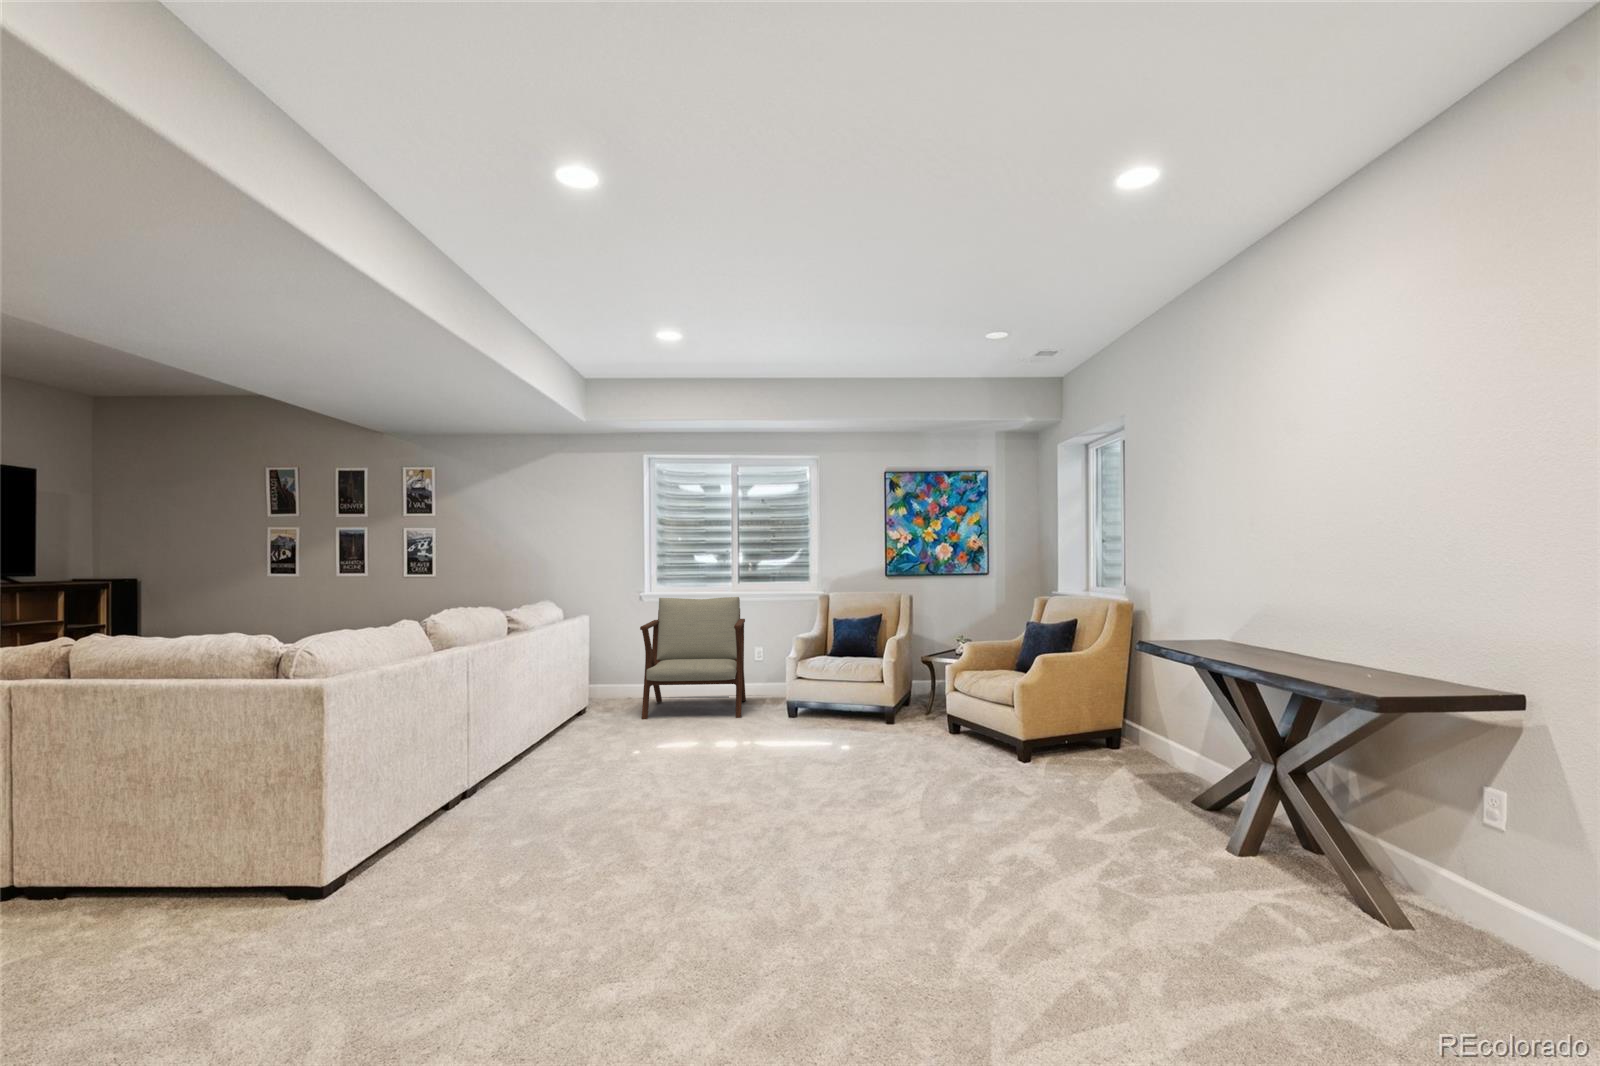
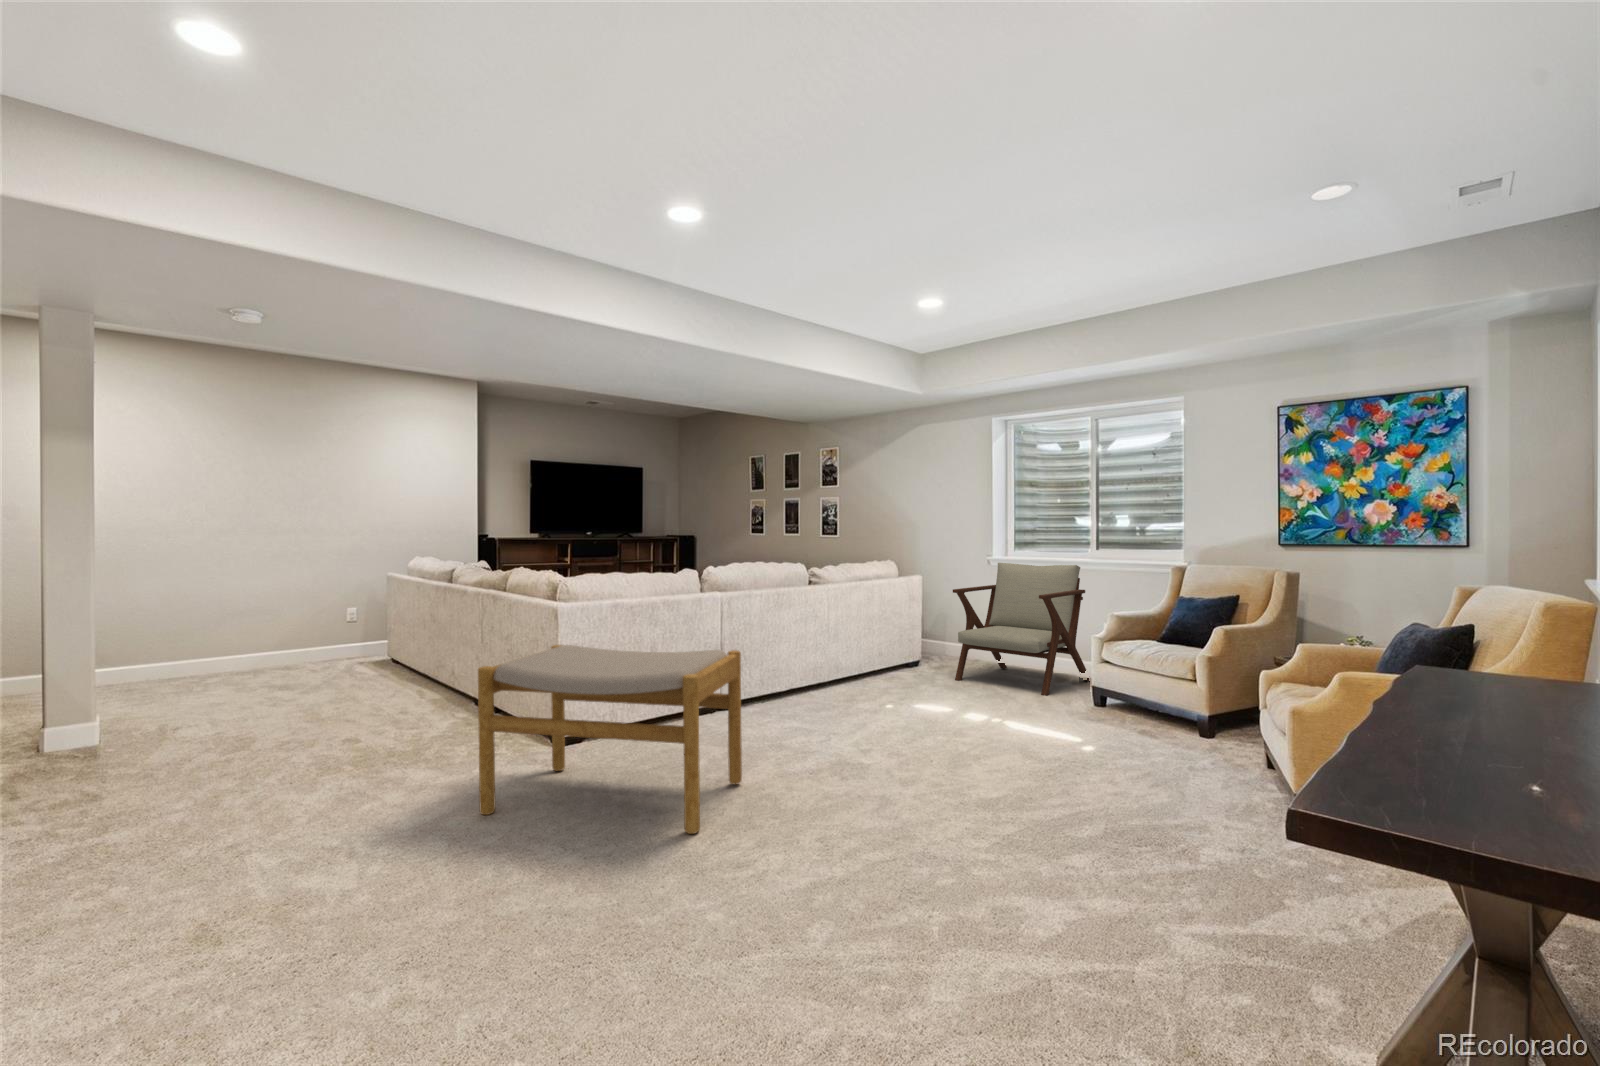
footstool: none [420,703,747,995] -> present [478,645,742,834]

